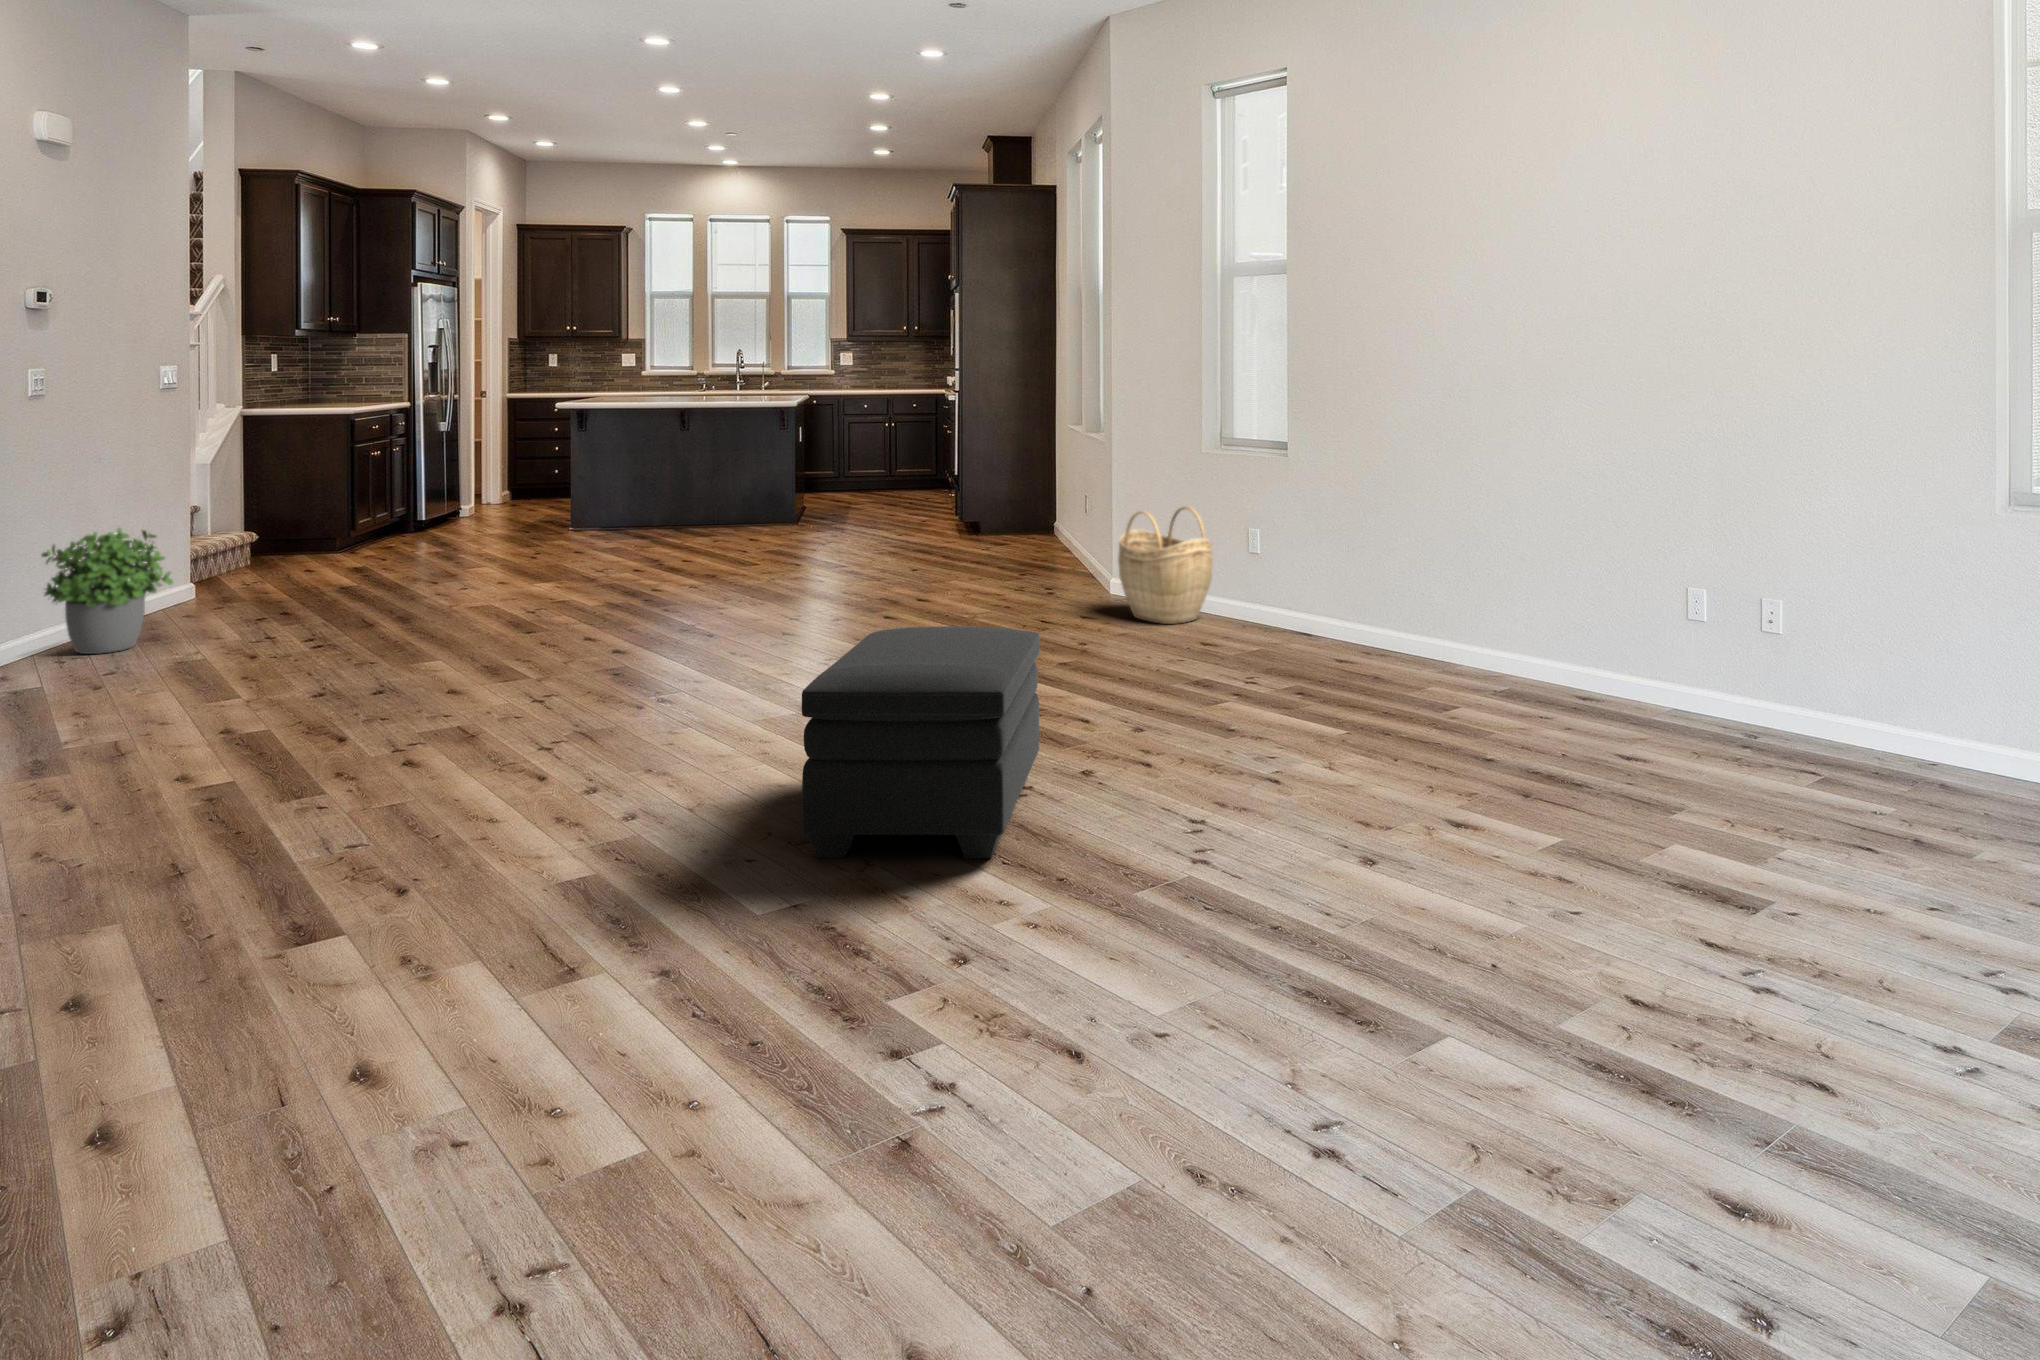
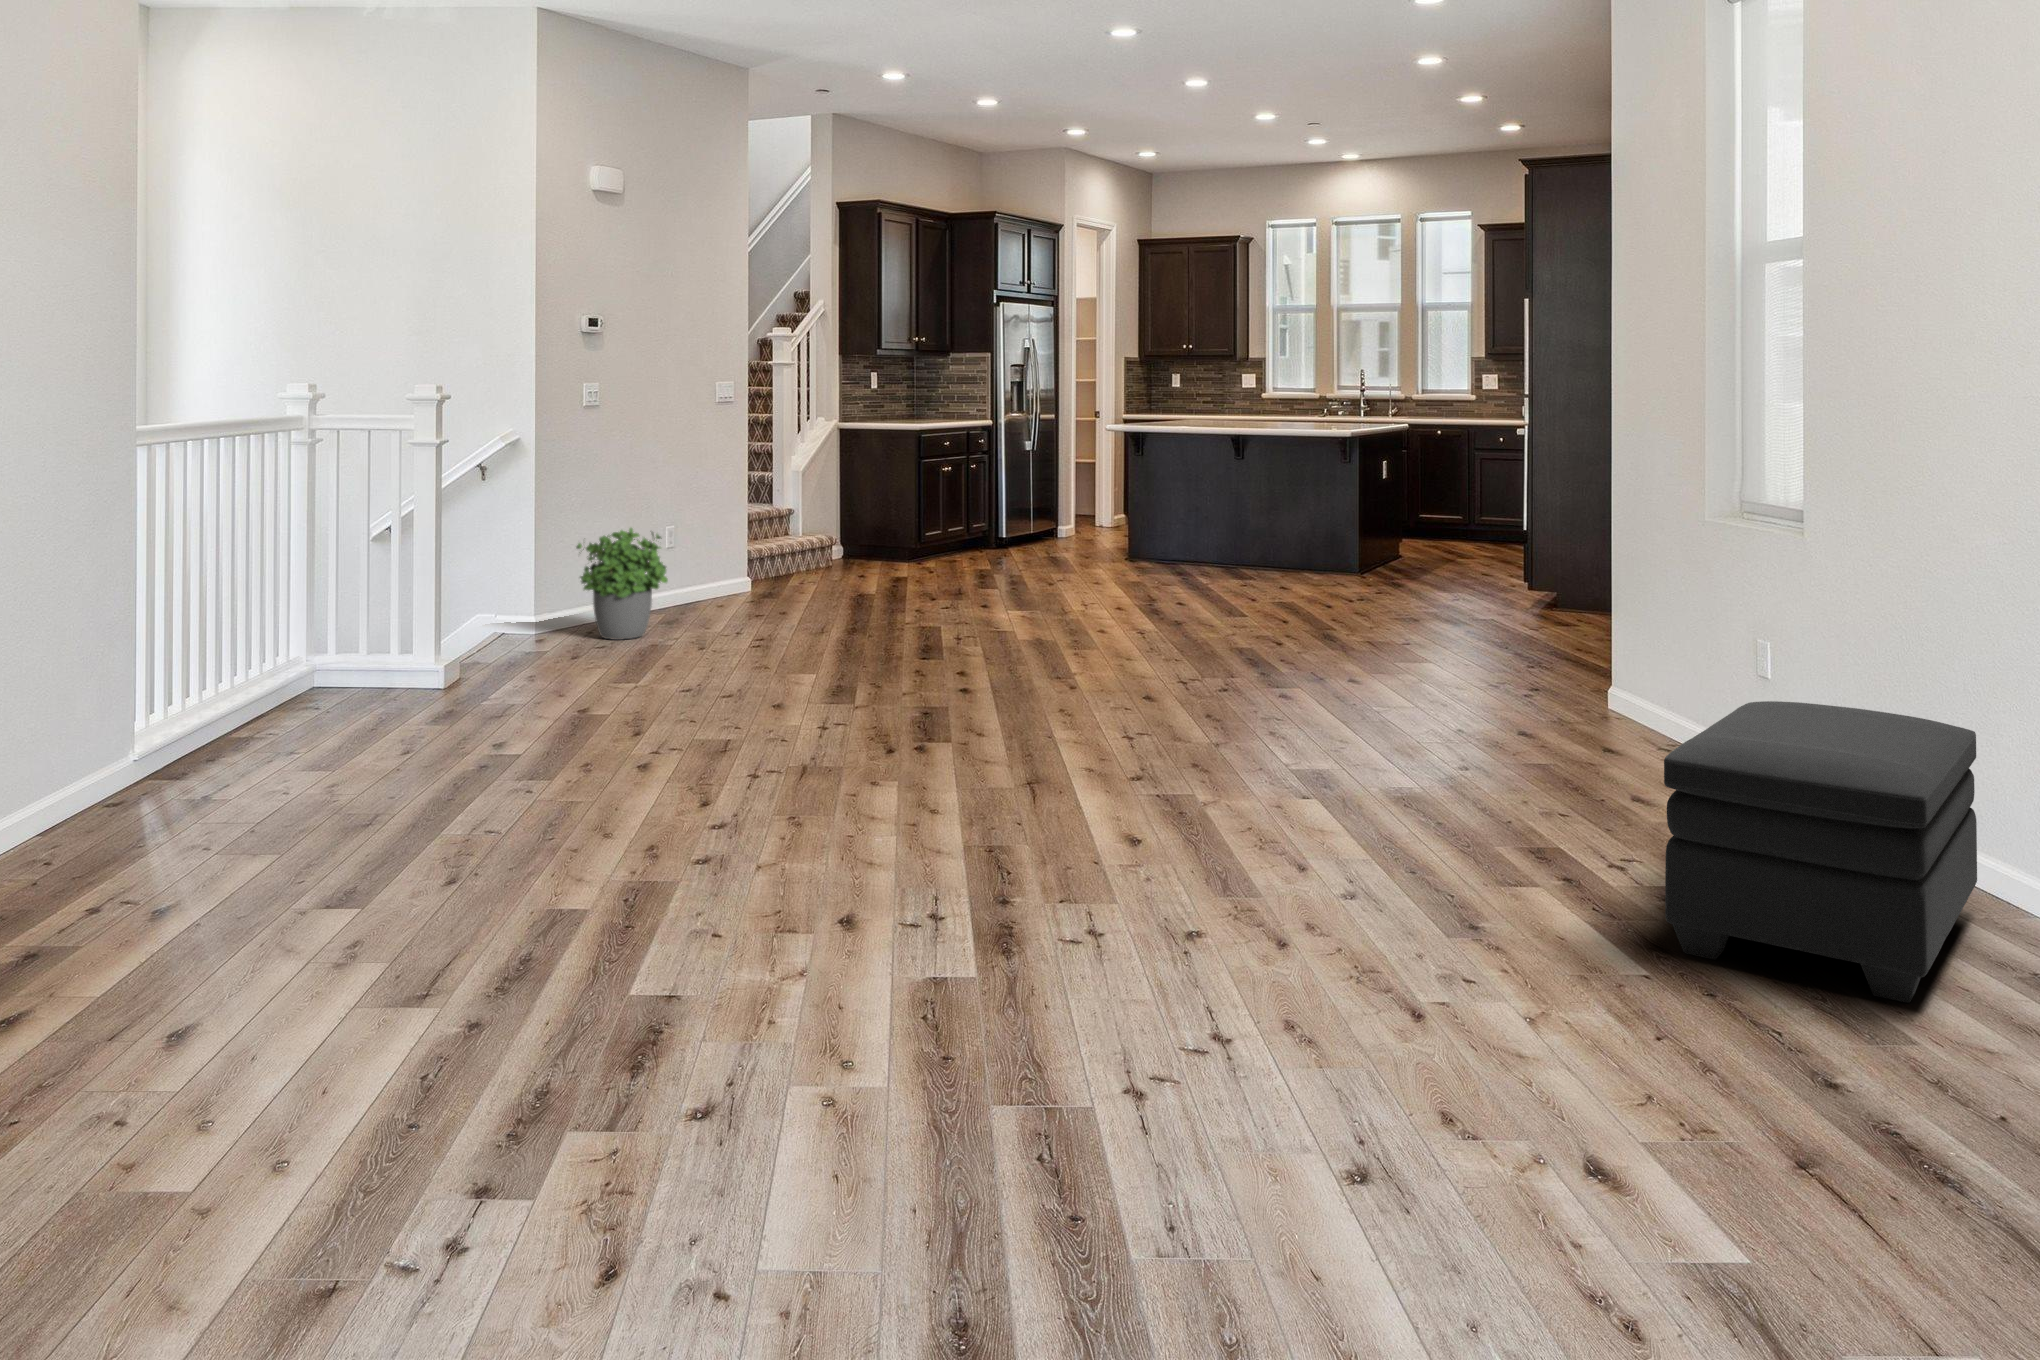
woven basket: present [1118,506,1213,624] -> none [1572,595,1704,763]
ottoman: present [802,626,1039,858] -> present [1664,701,1977,1003]

